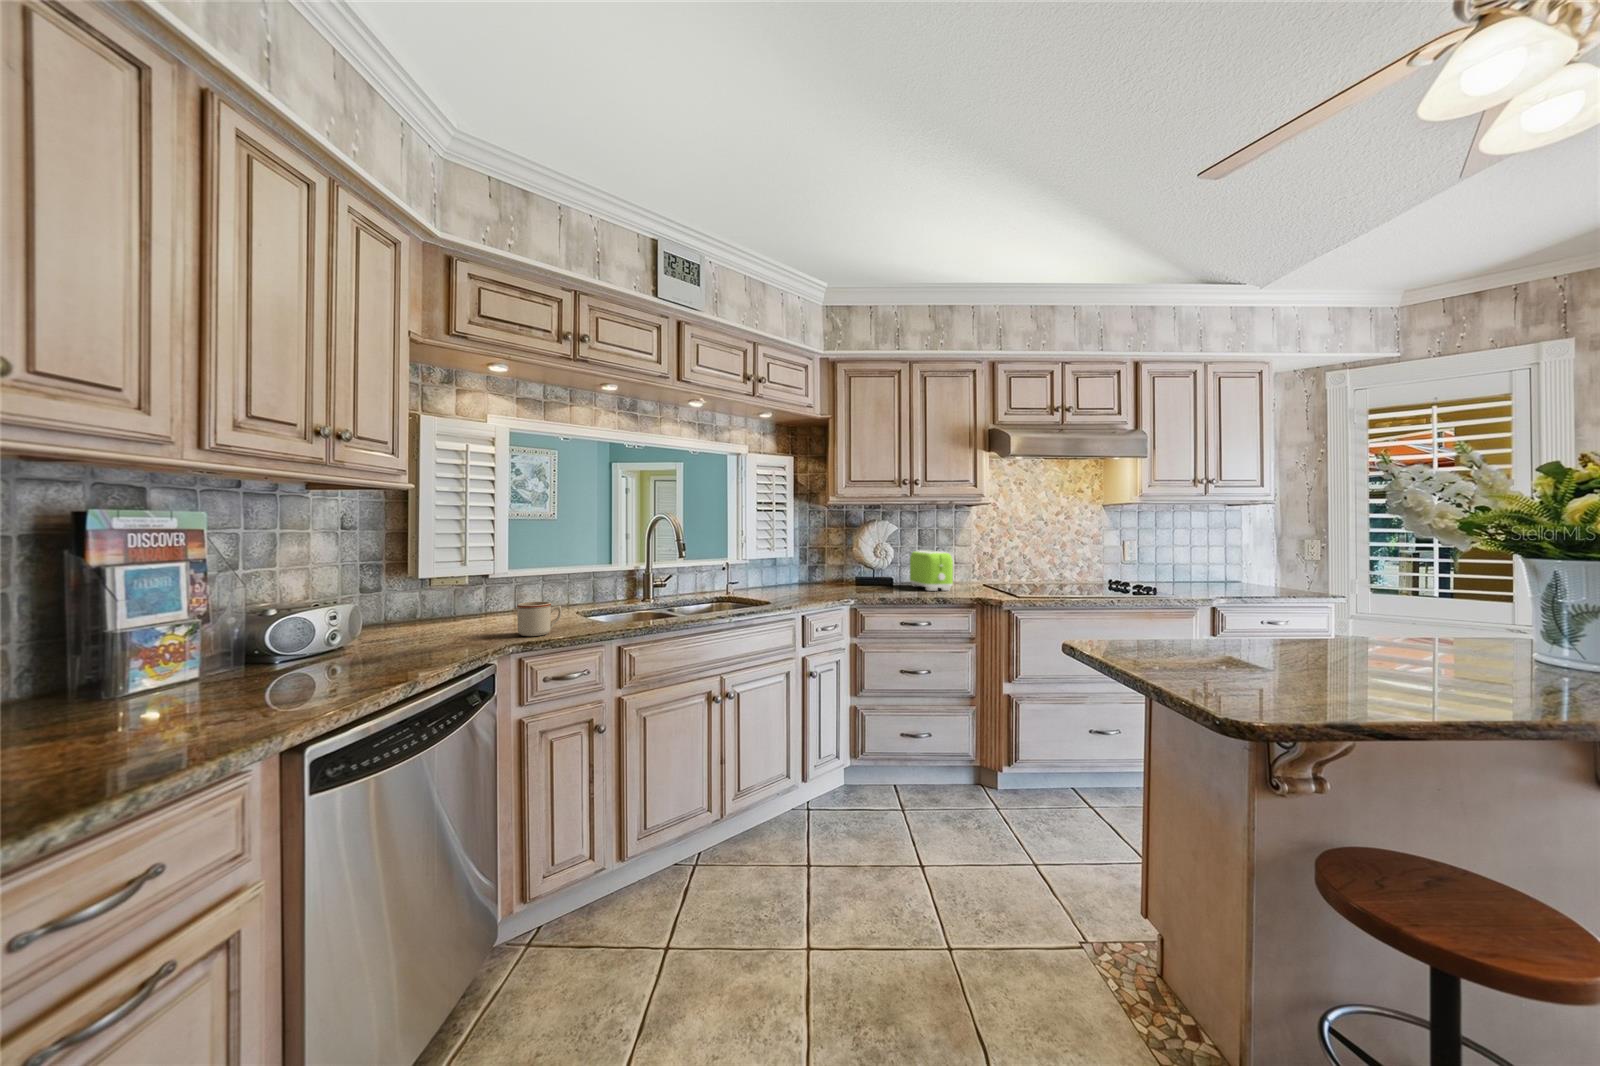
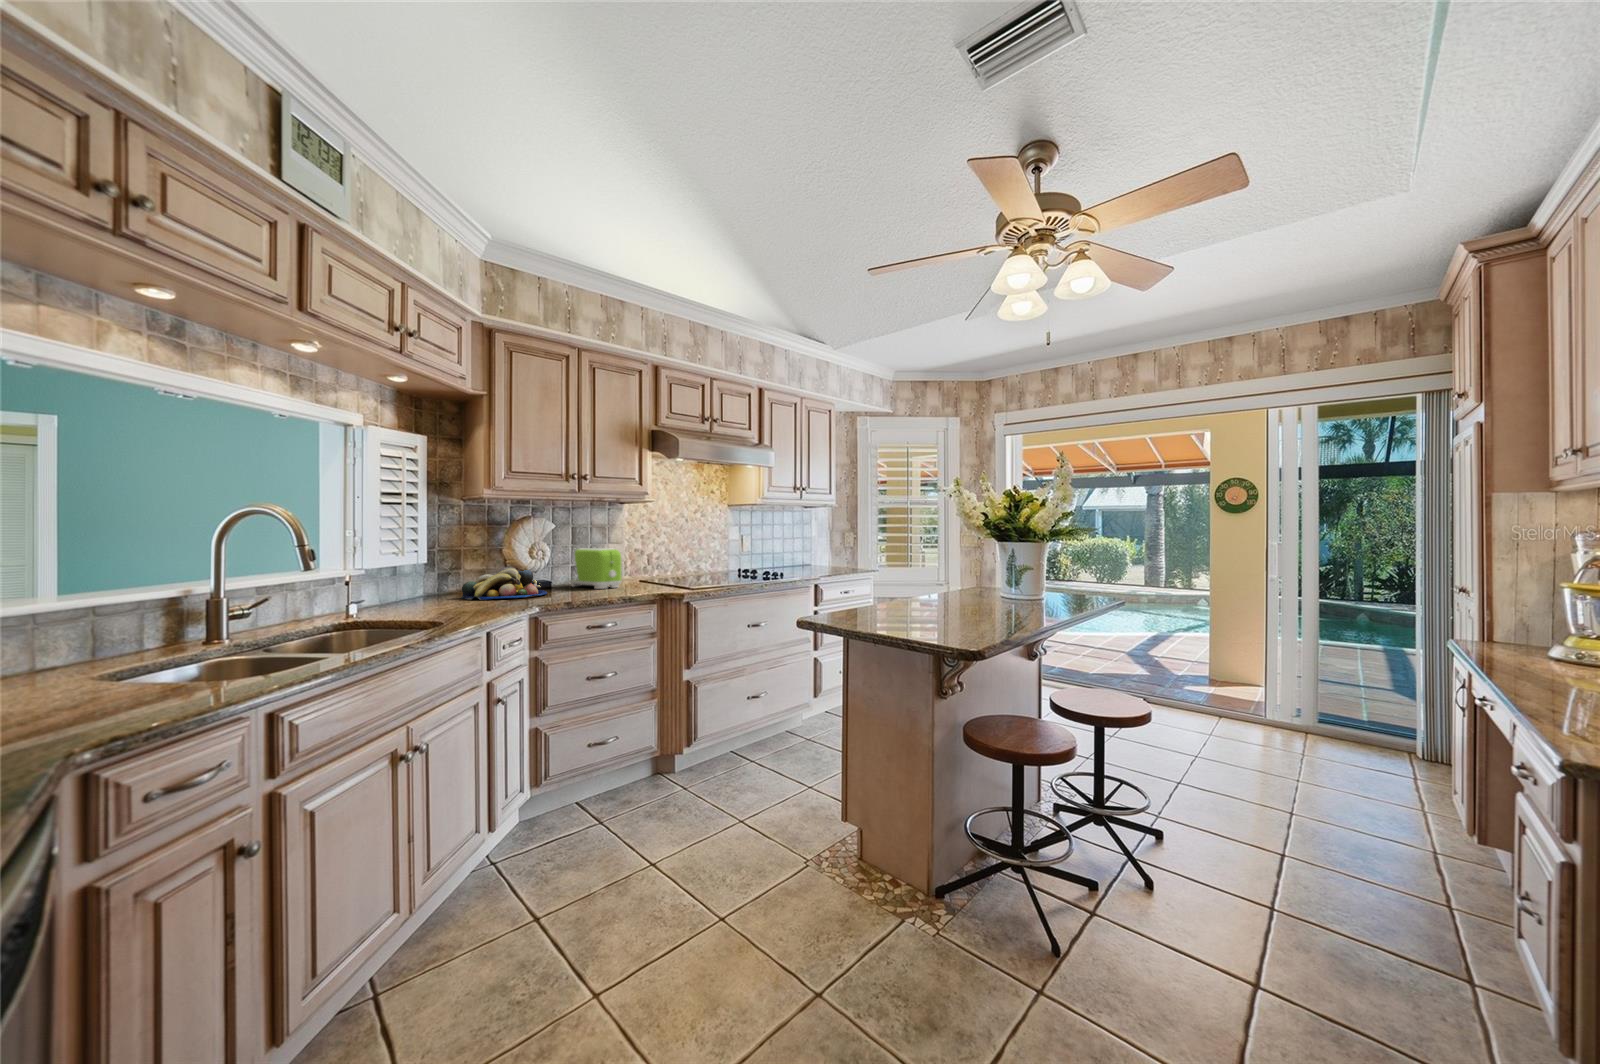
fruit bowl: none [810,567,878,594] -> present [461,568,547,600]
mug: present [517,602,562,636] -> none [52,636,157,701]

